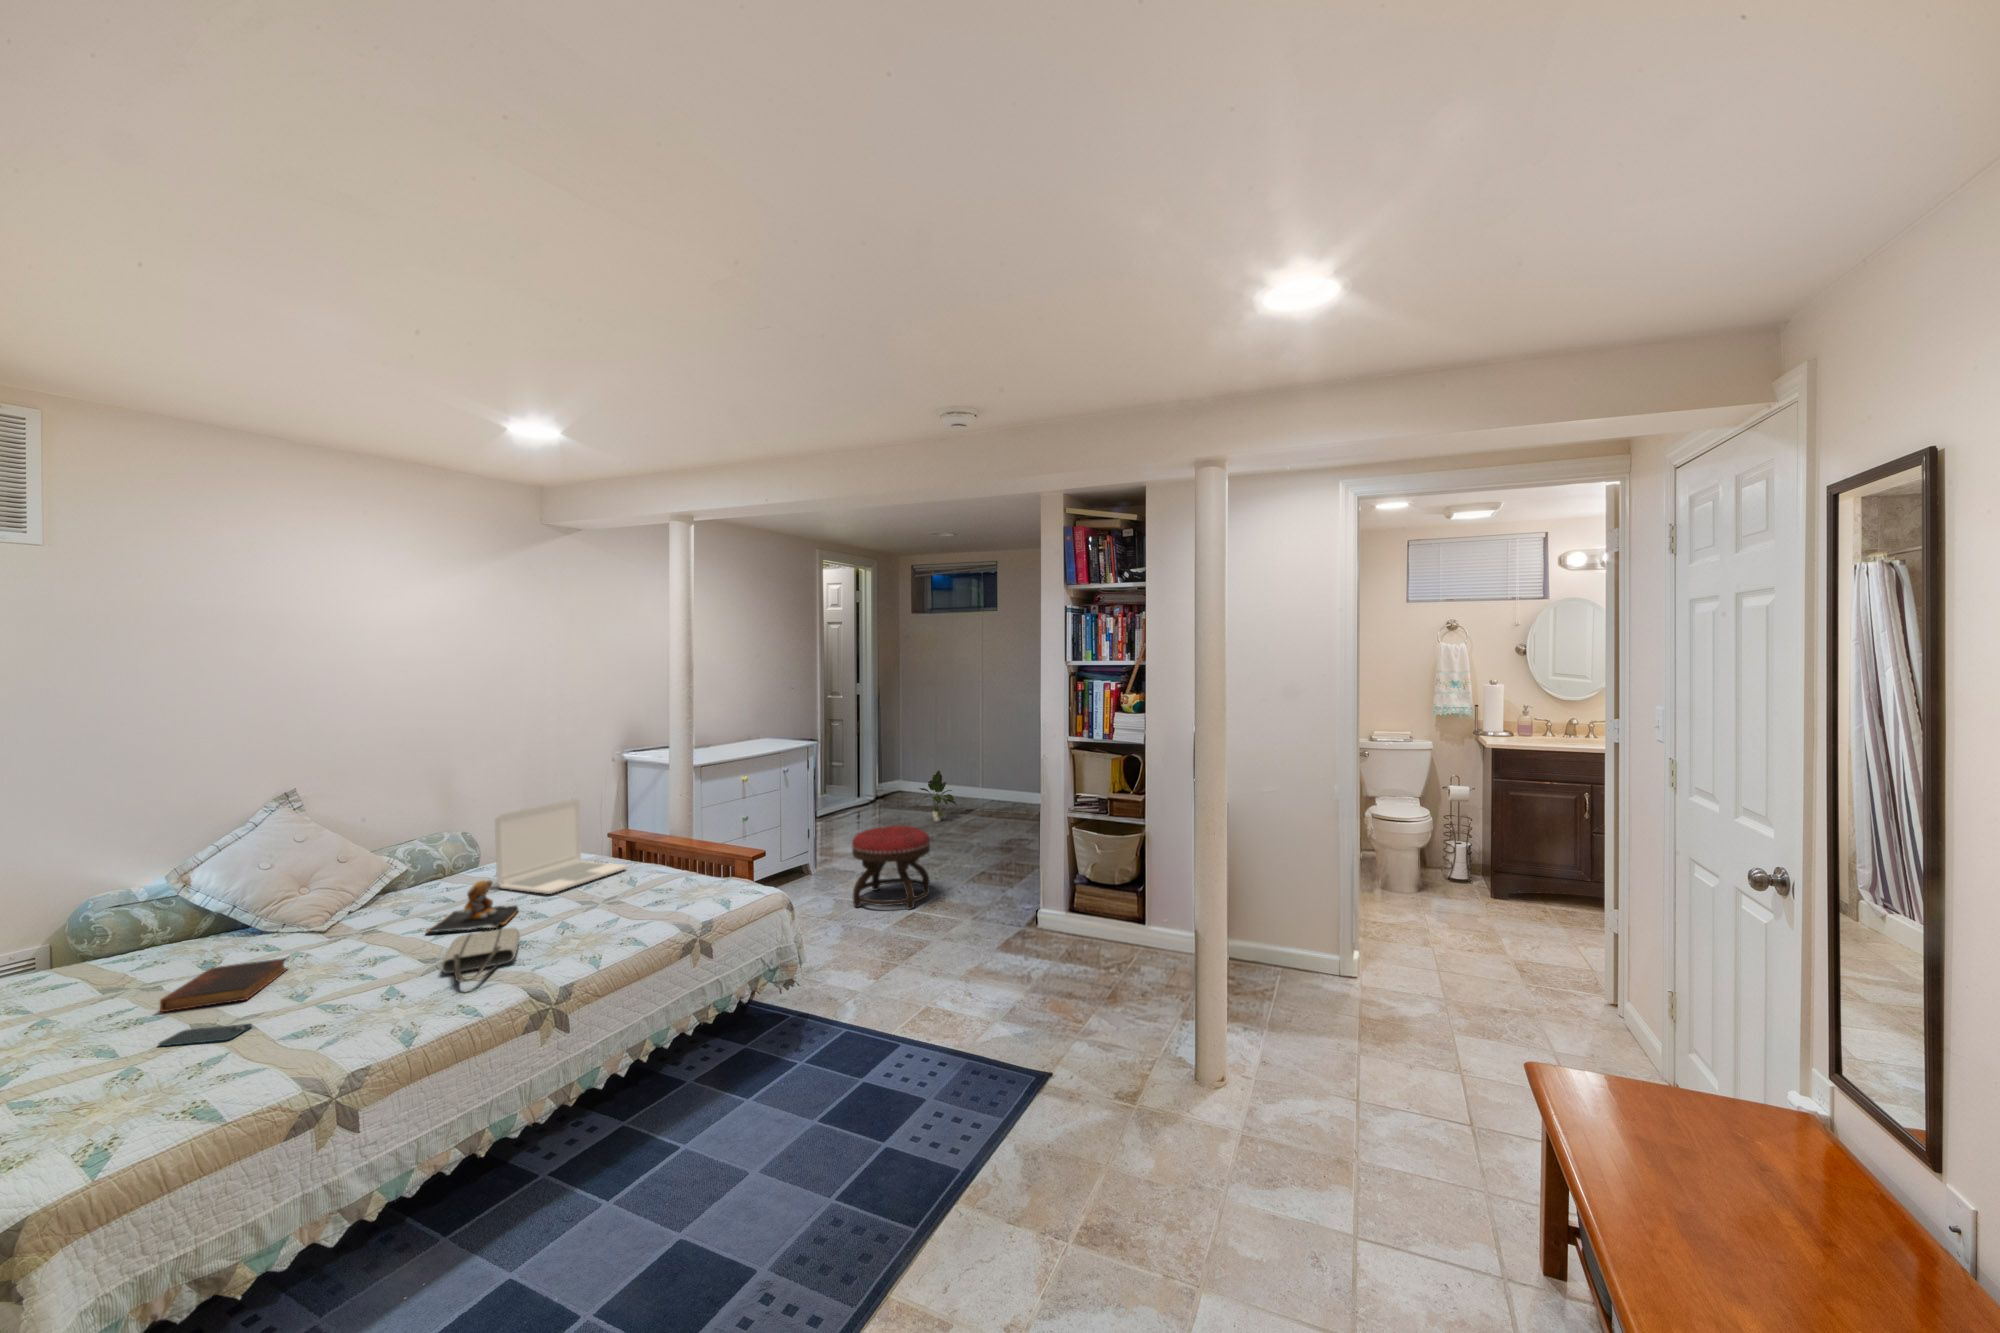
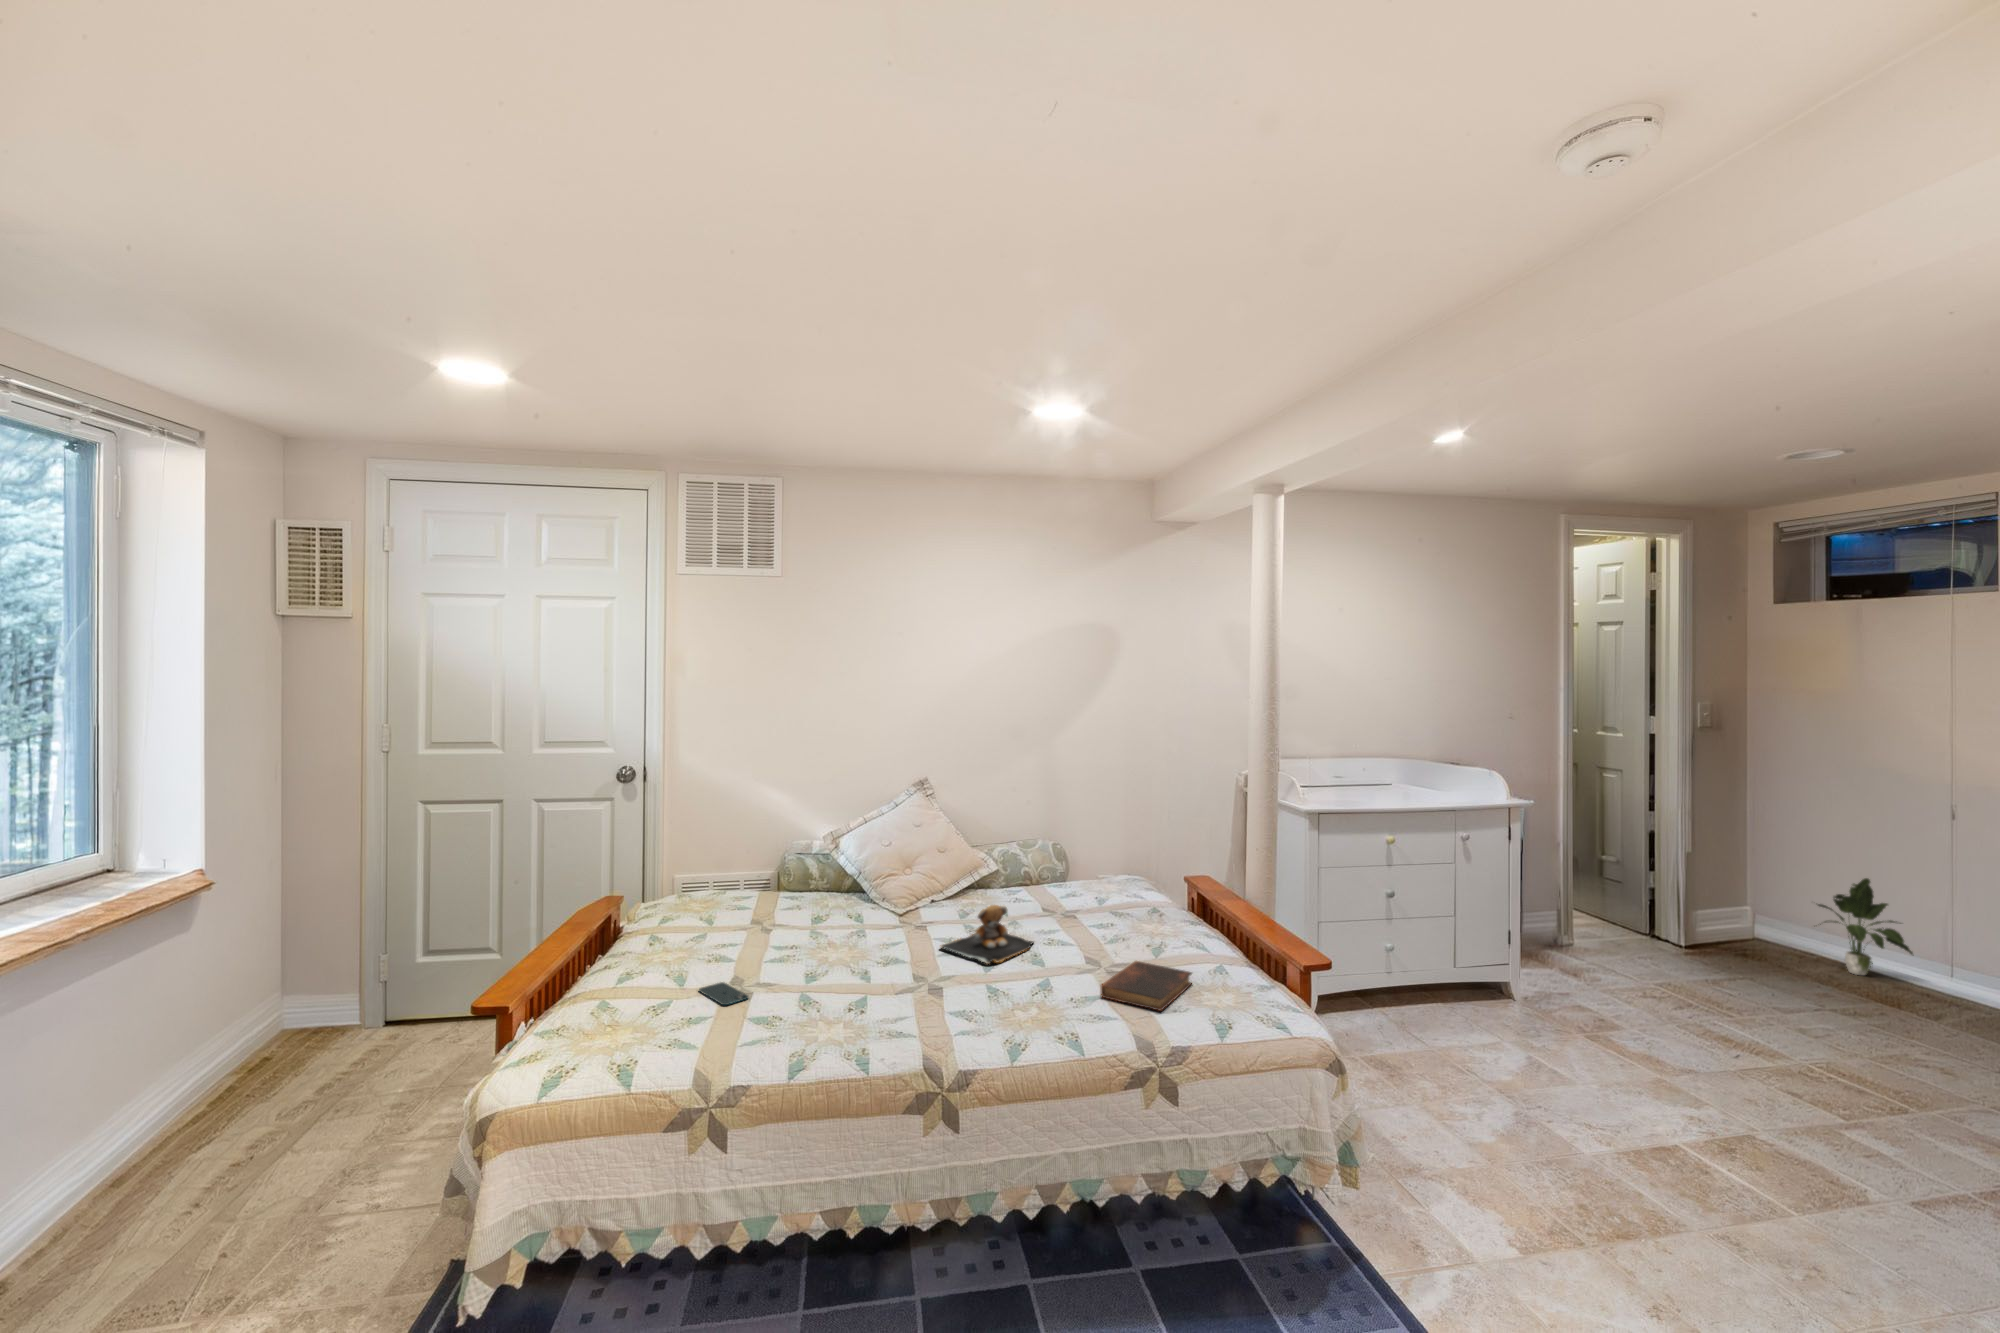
laptop: present [495,799,627,894] -> none [1046,827,1179,938]
ottoman: present [852,826,930,909] -> none [1565,963,1749,1141]
tote bag: present [442,928,520,982] -> none [880,964,989,1025]
book: present [160,958,288,1012] -> present [1101,961,1192,1011]

